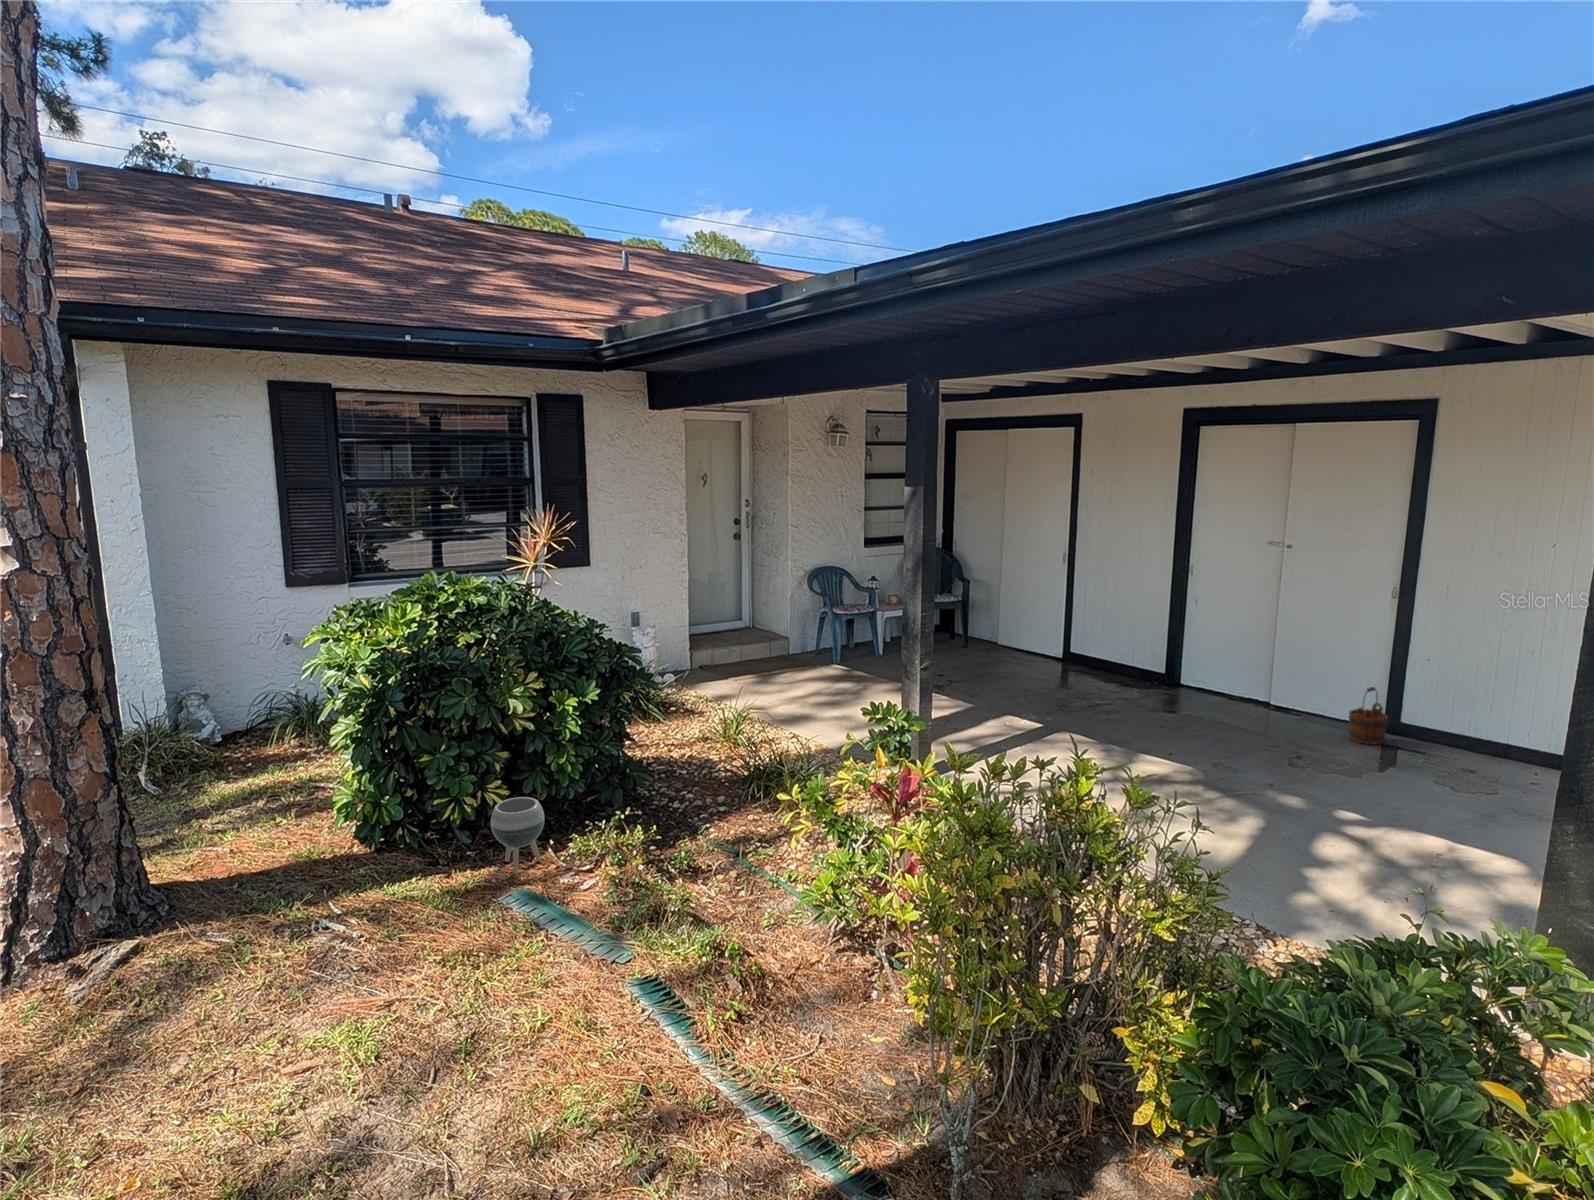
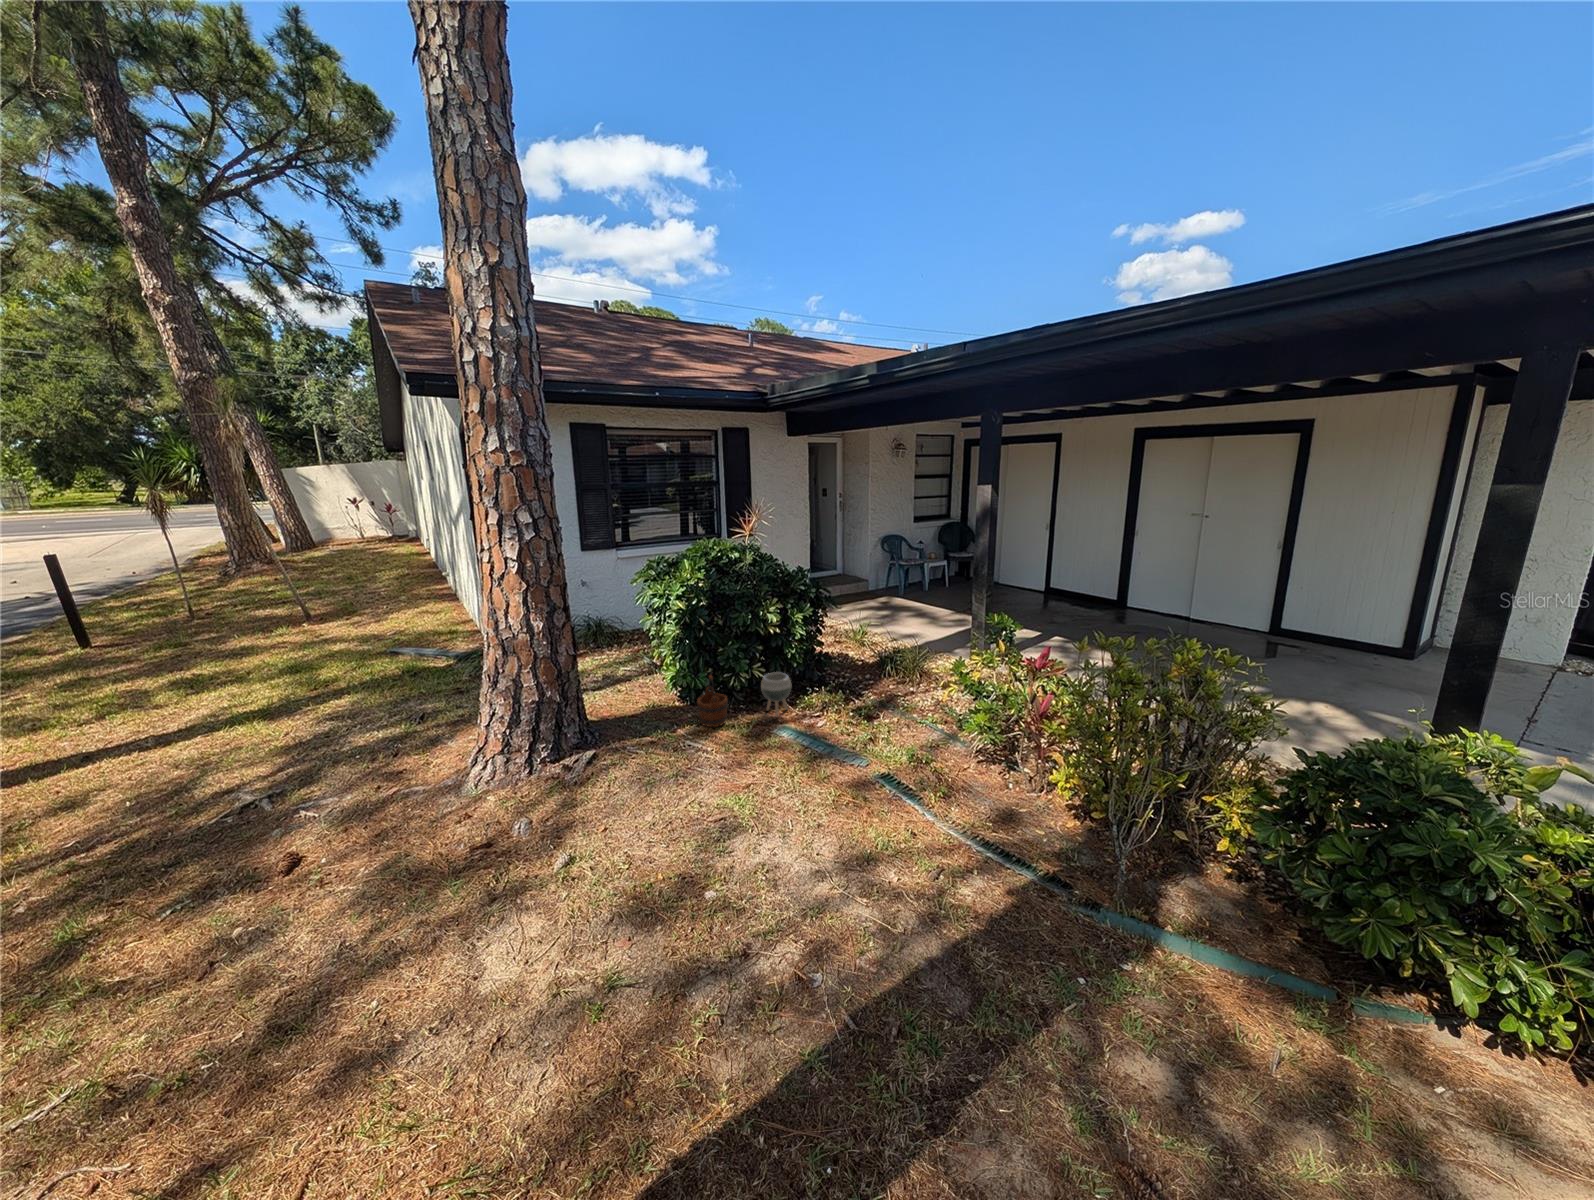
wooden bucket: present [1349,687,1388,745] -> present [697,675,728,727]

